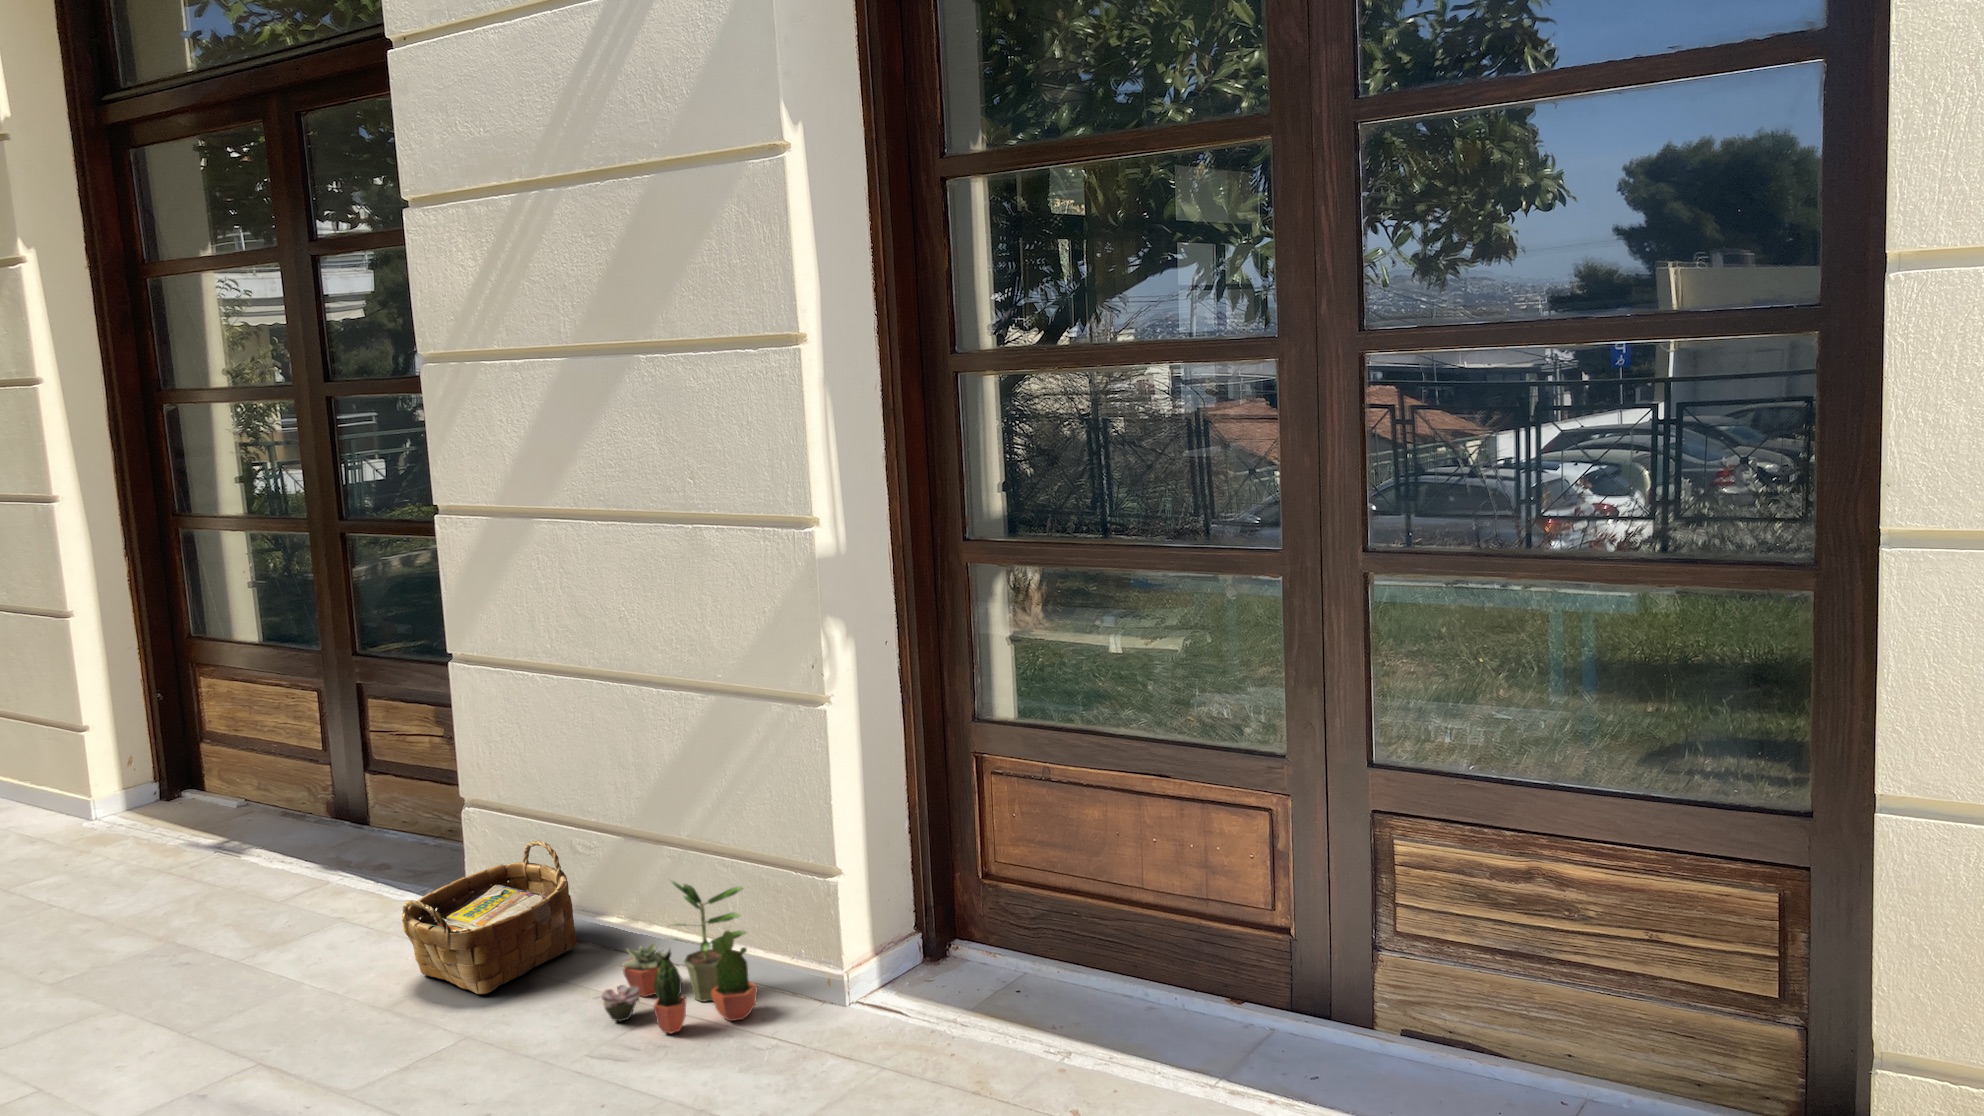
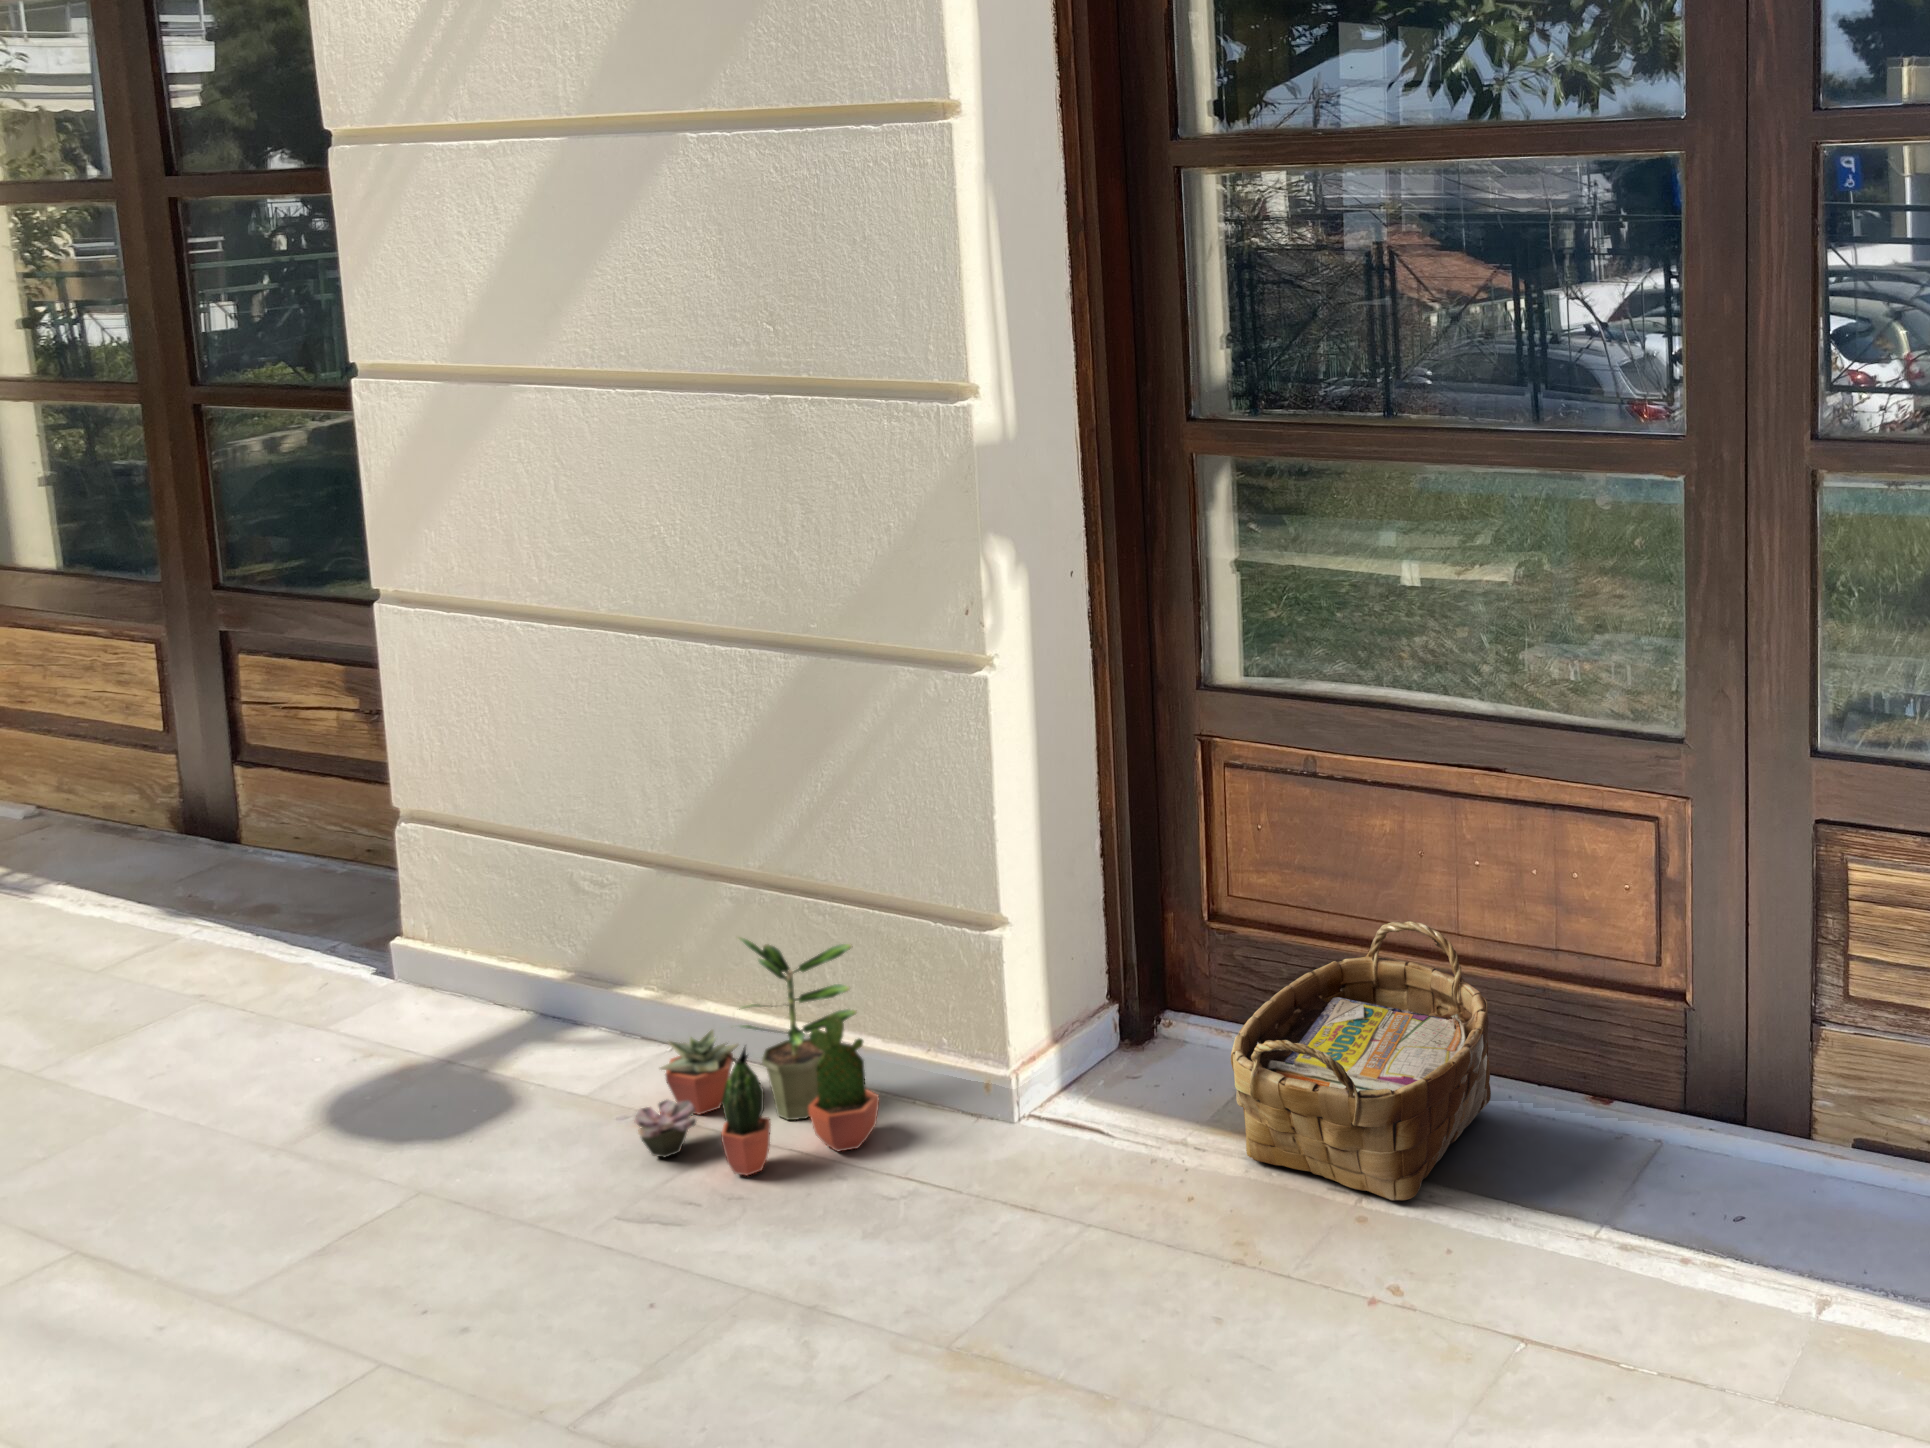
woven basket: present [402,840,578,994] -> present [1231,921,1491,1201]

